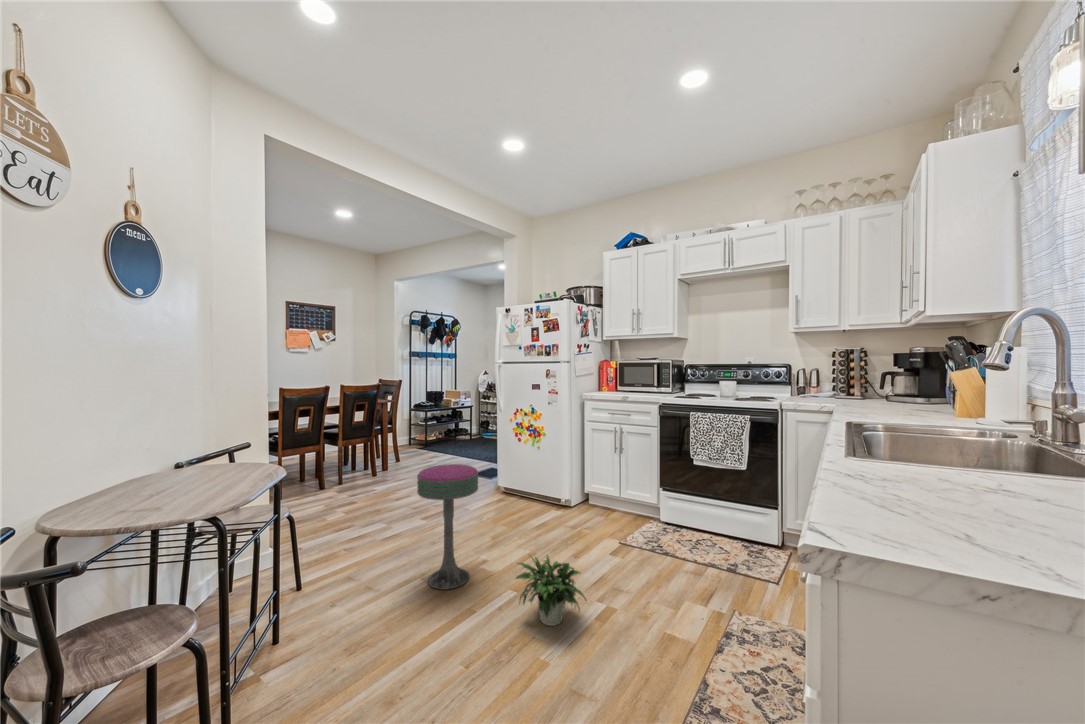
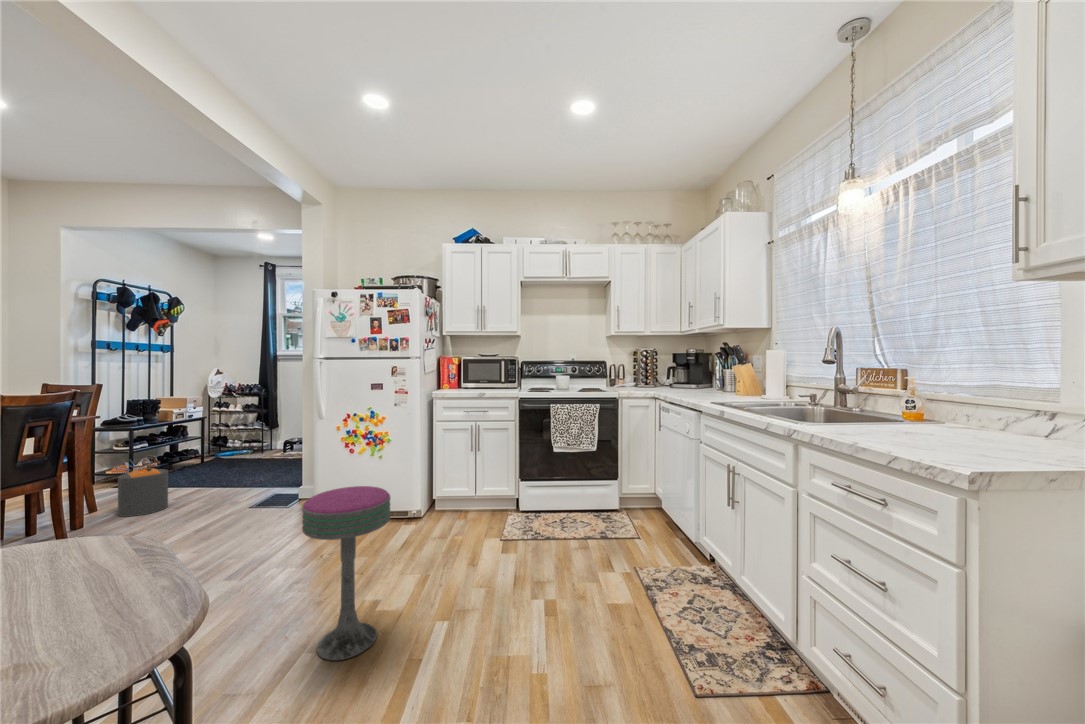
trash can: none [405,430,431,468] -> present [118,463,168,517]
potted plant: present [516,555,586,626] -> none [445,566,548,647]

